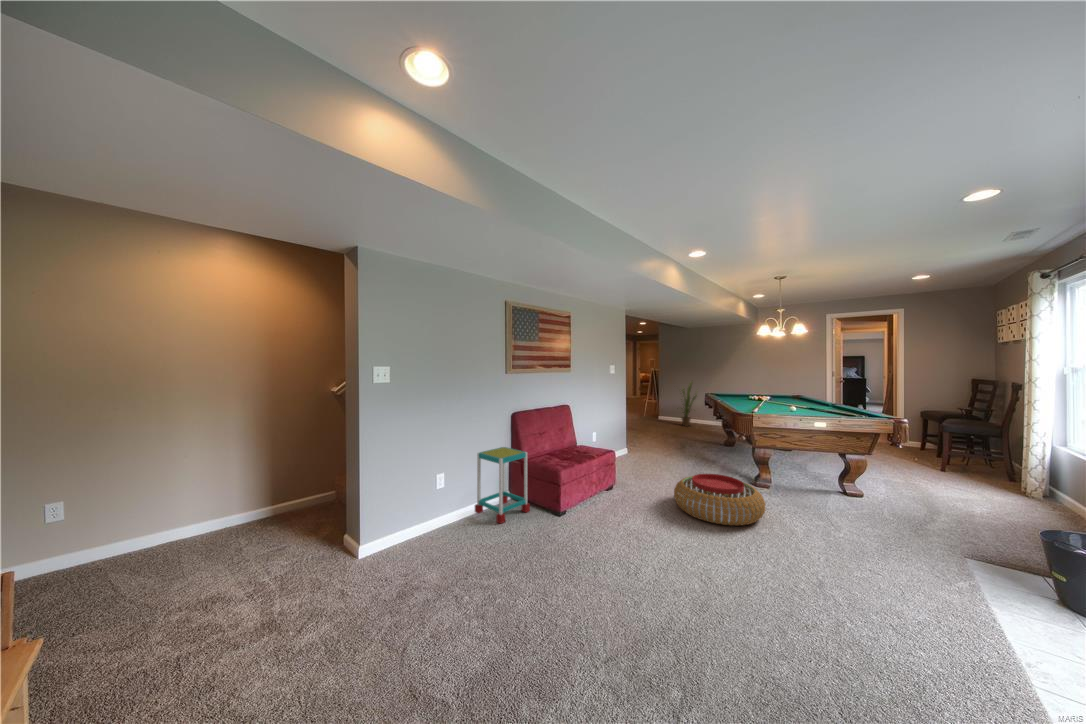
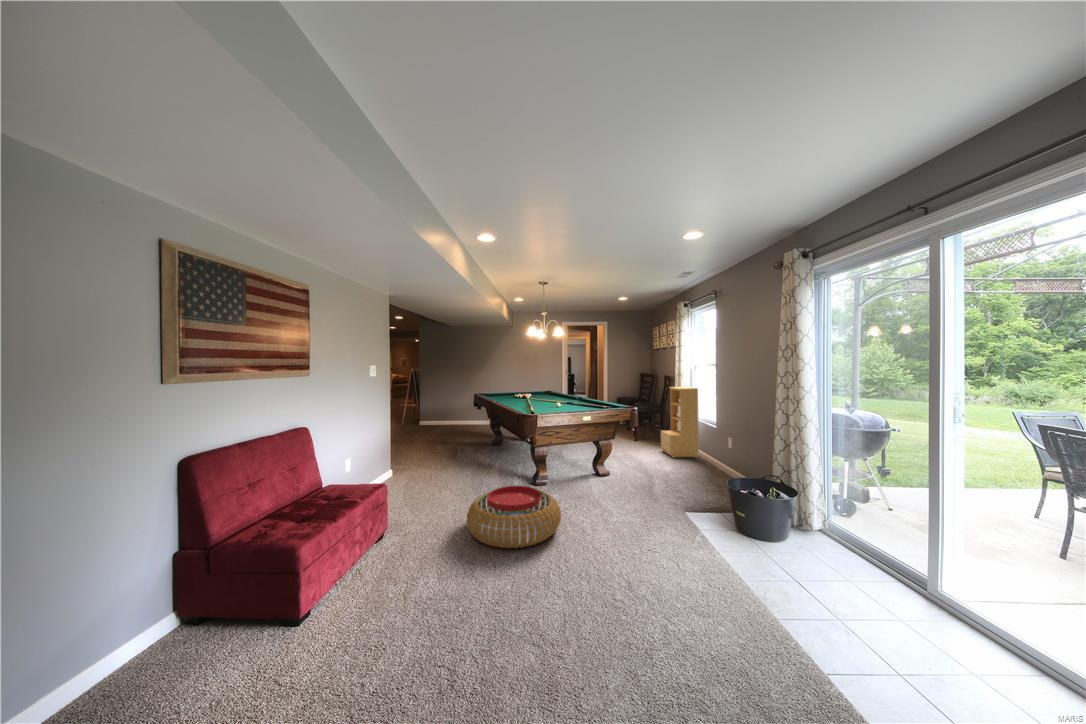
house plant: present [682,383,697,426] -> none [433,383,460,432]
bookshelf: none [982,399,1063,508] -> present [661,387,699,457]
side table: present [475,447,530,523] -> none [56,529,228,709]

